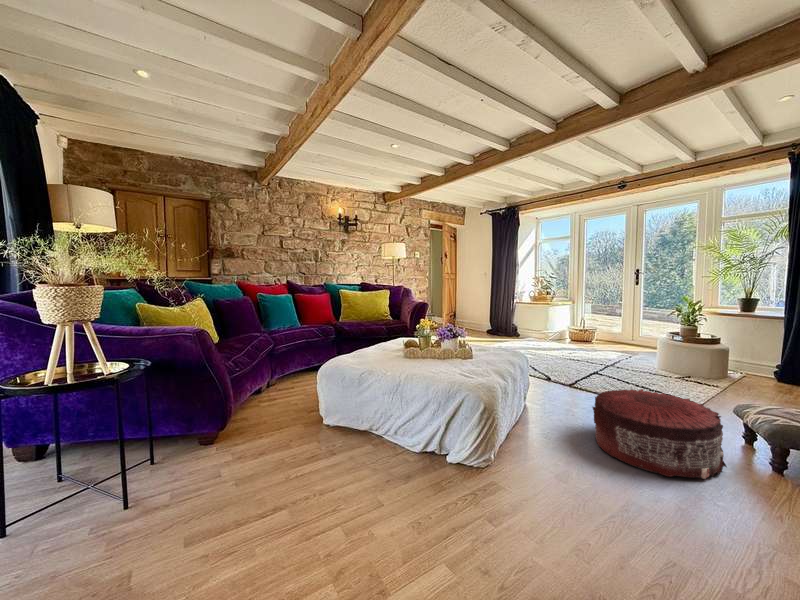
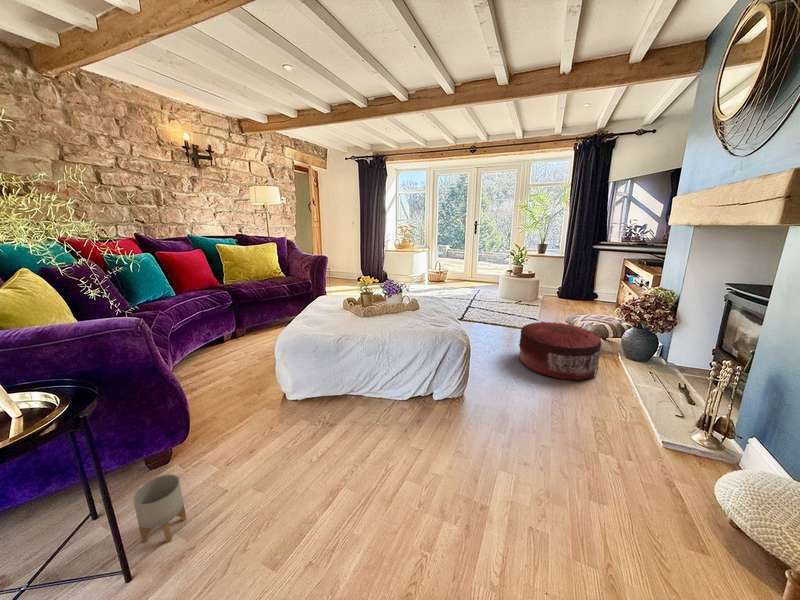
planter: none [173,425,203,470] -> present [133,474,186,543]

